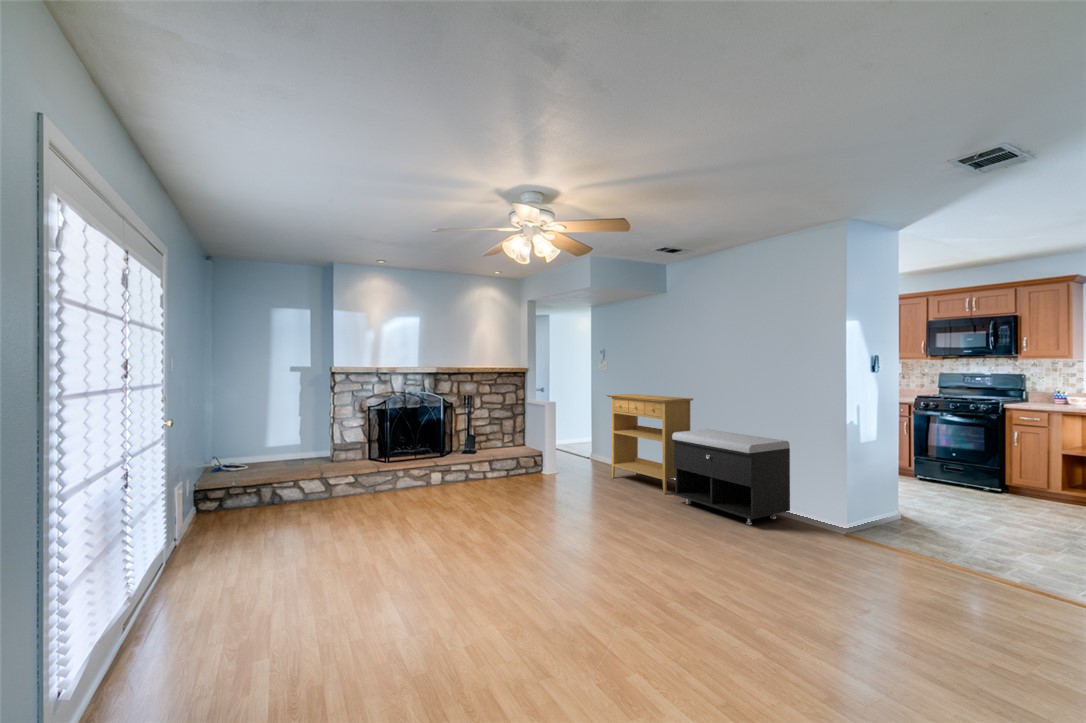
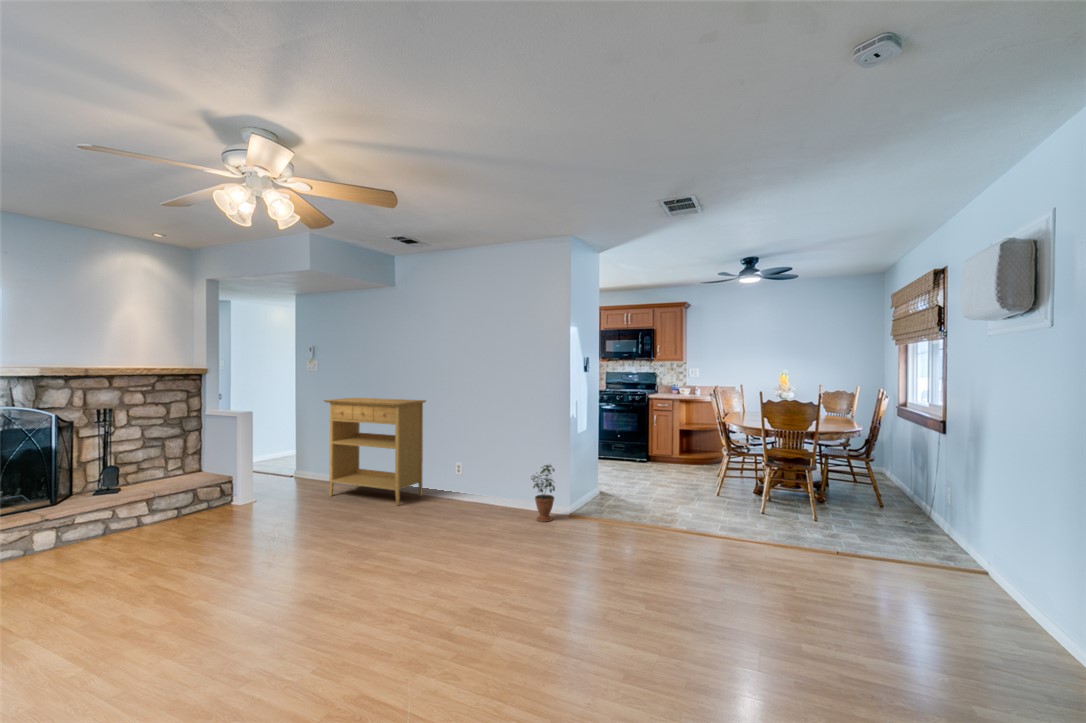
storage bench: present [672,429,790,525] -> none [410,432,524,524]
potted plant: none [794,469,824,534] -> present [533,465,555,522]

